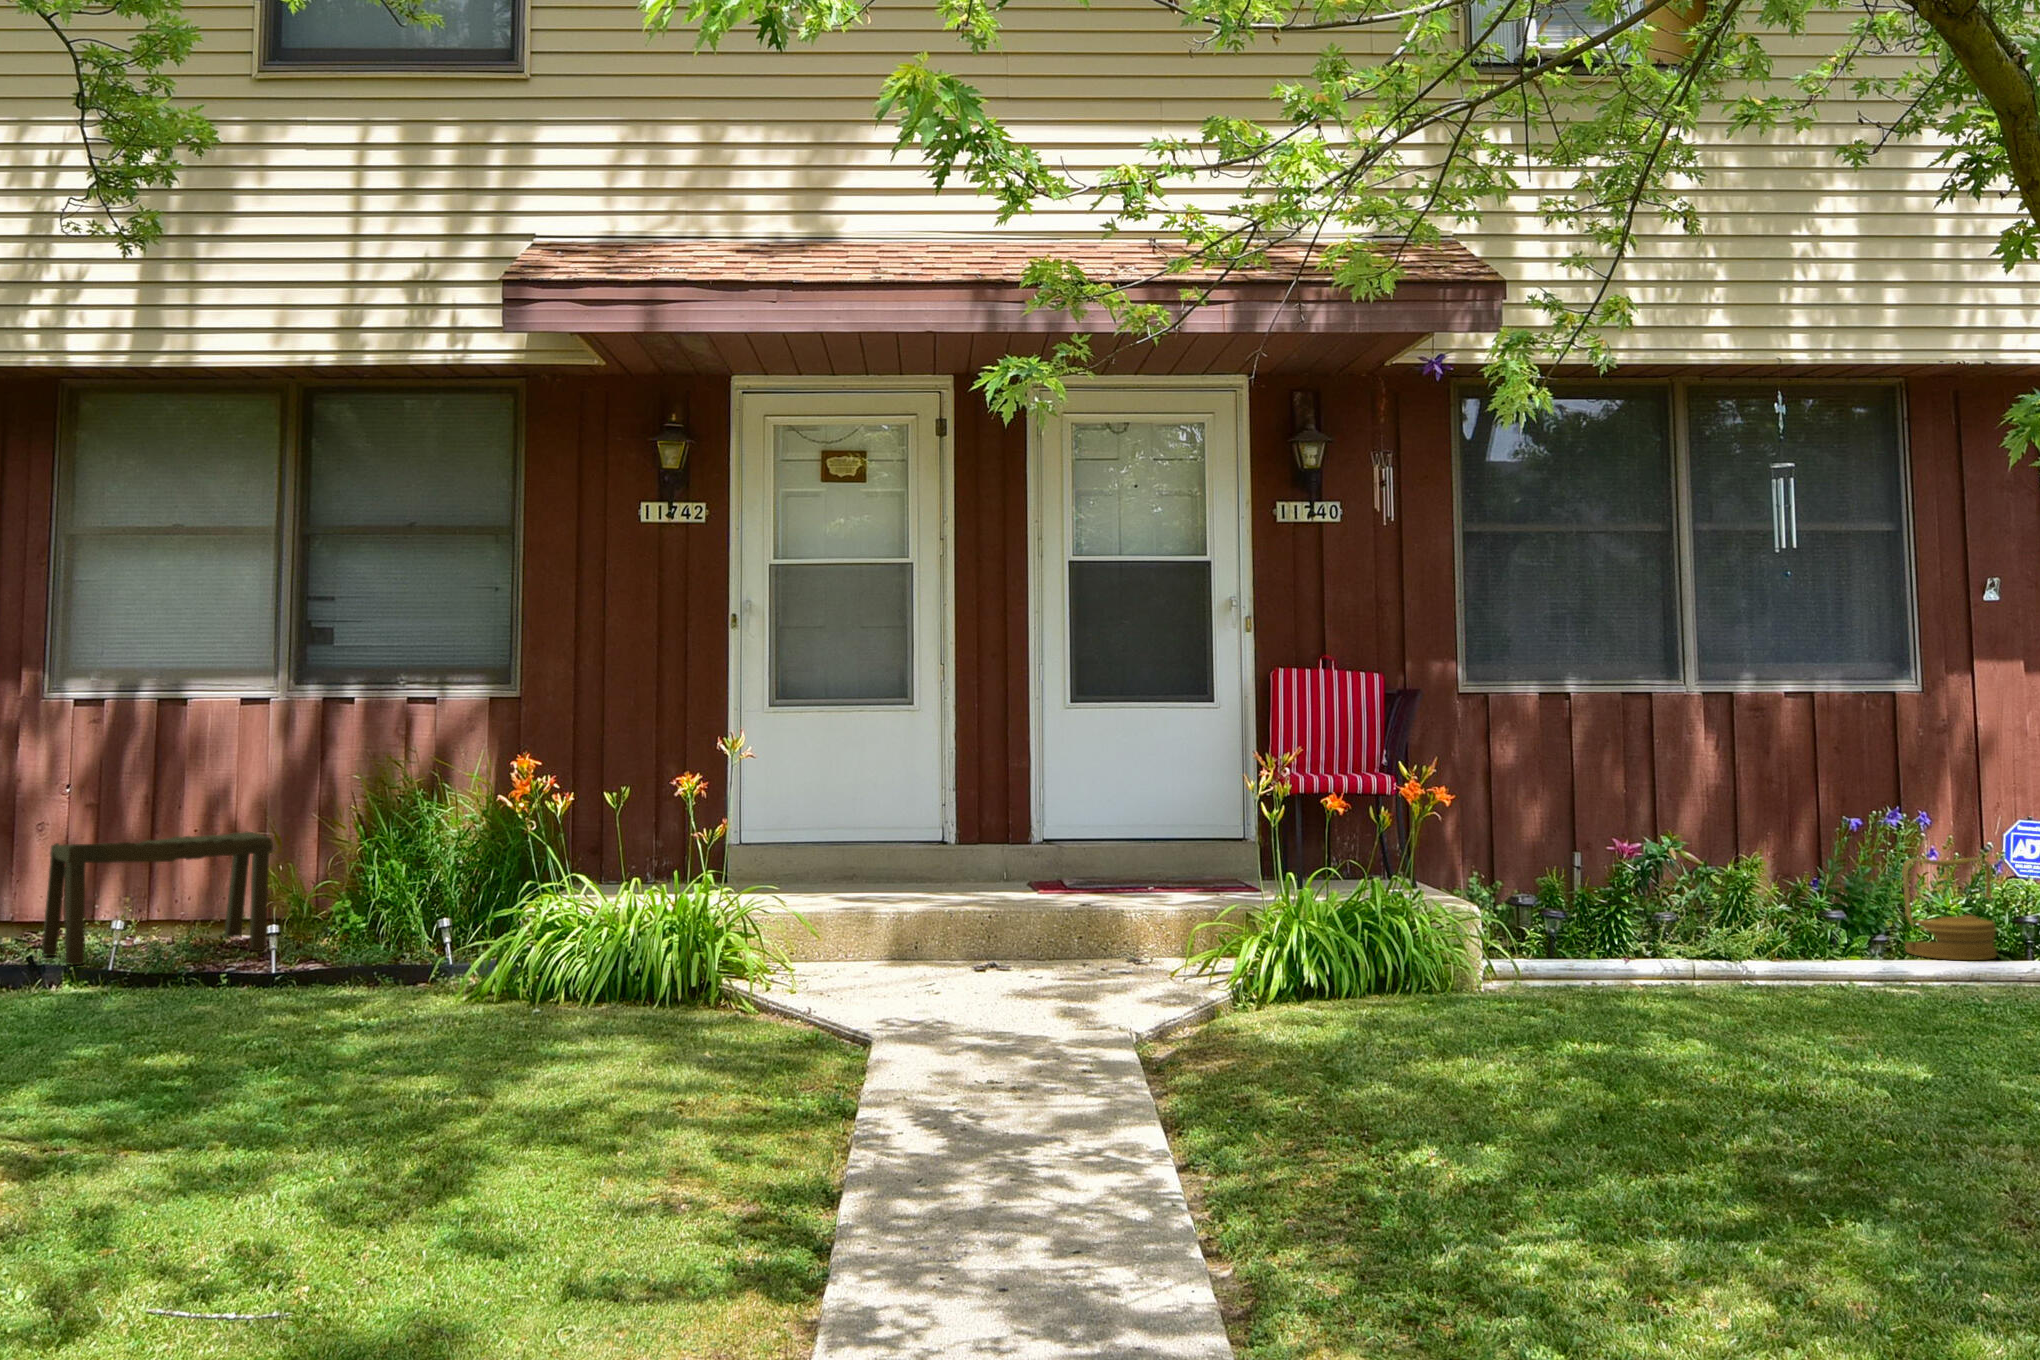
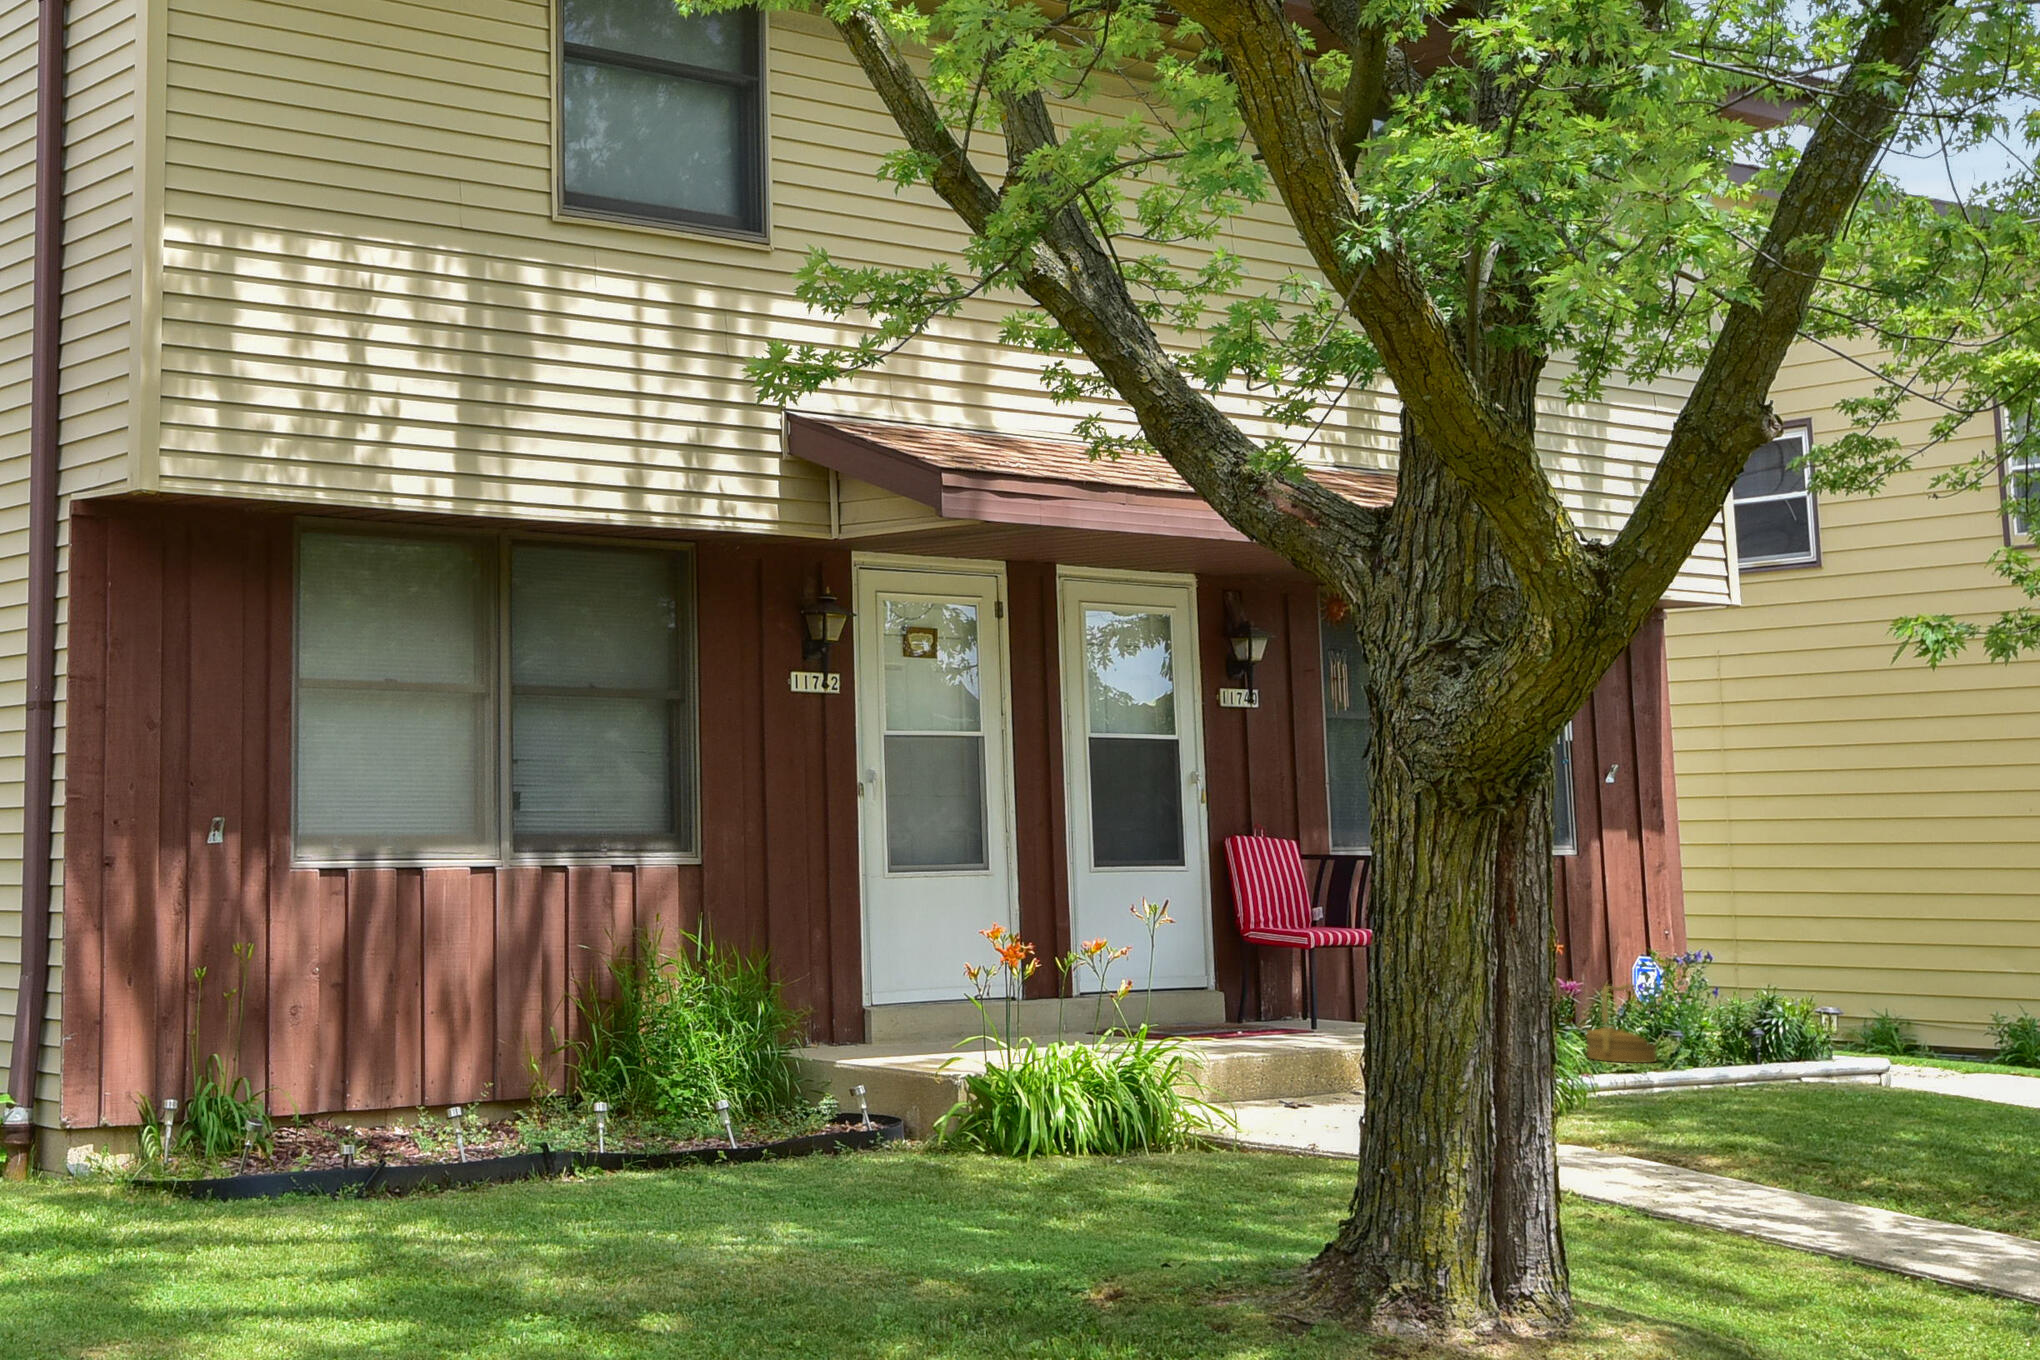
bench: present [42,832,273,965] -> none [409,1008,580,1150]

